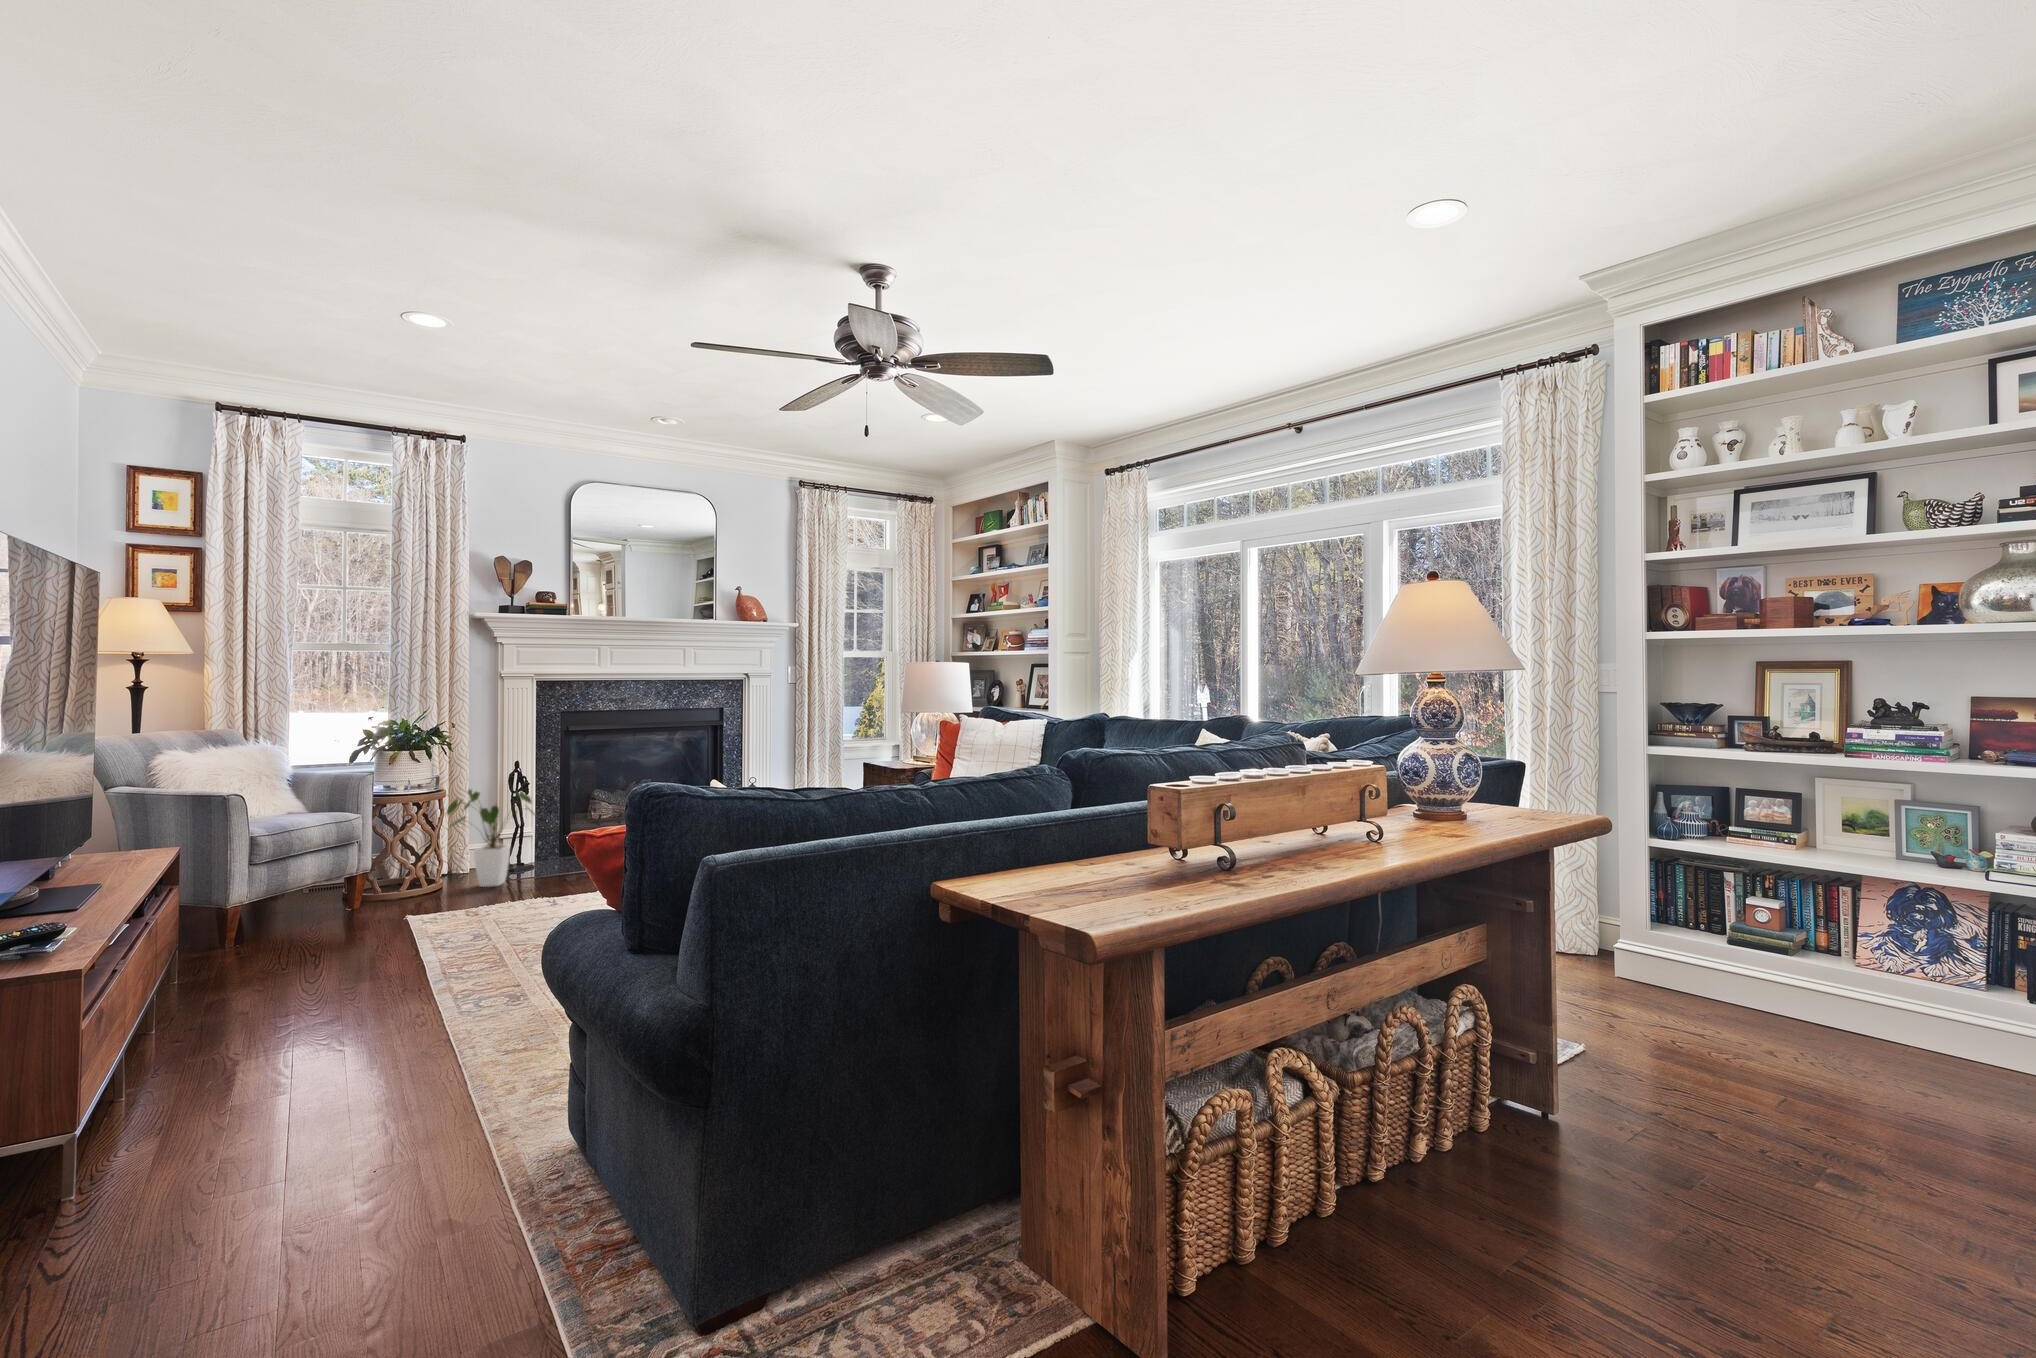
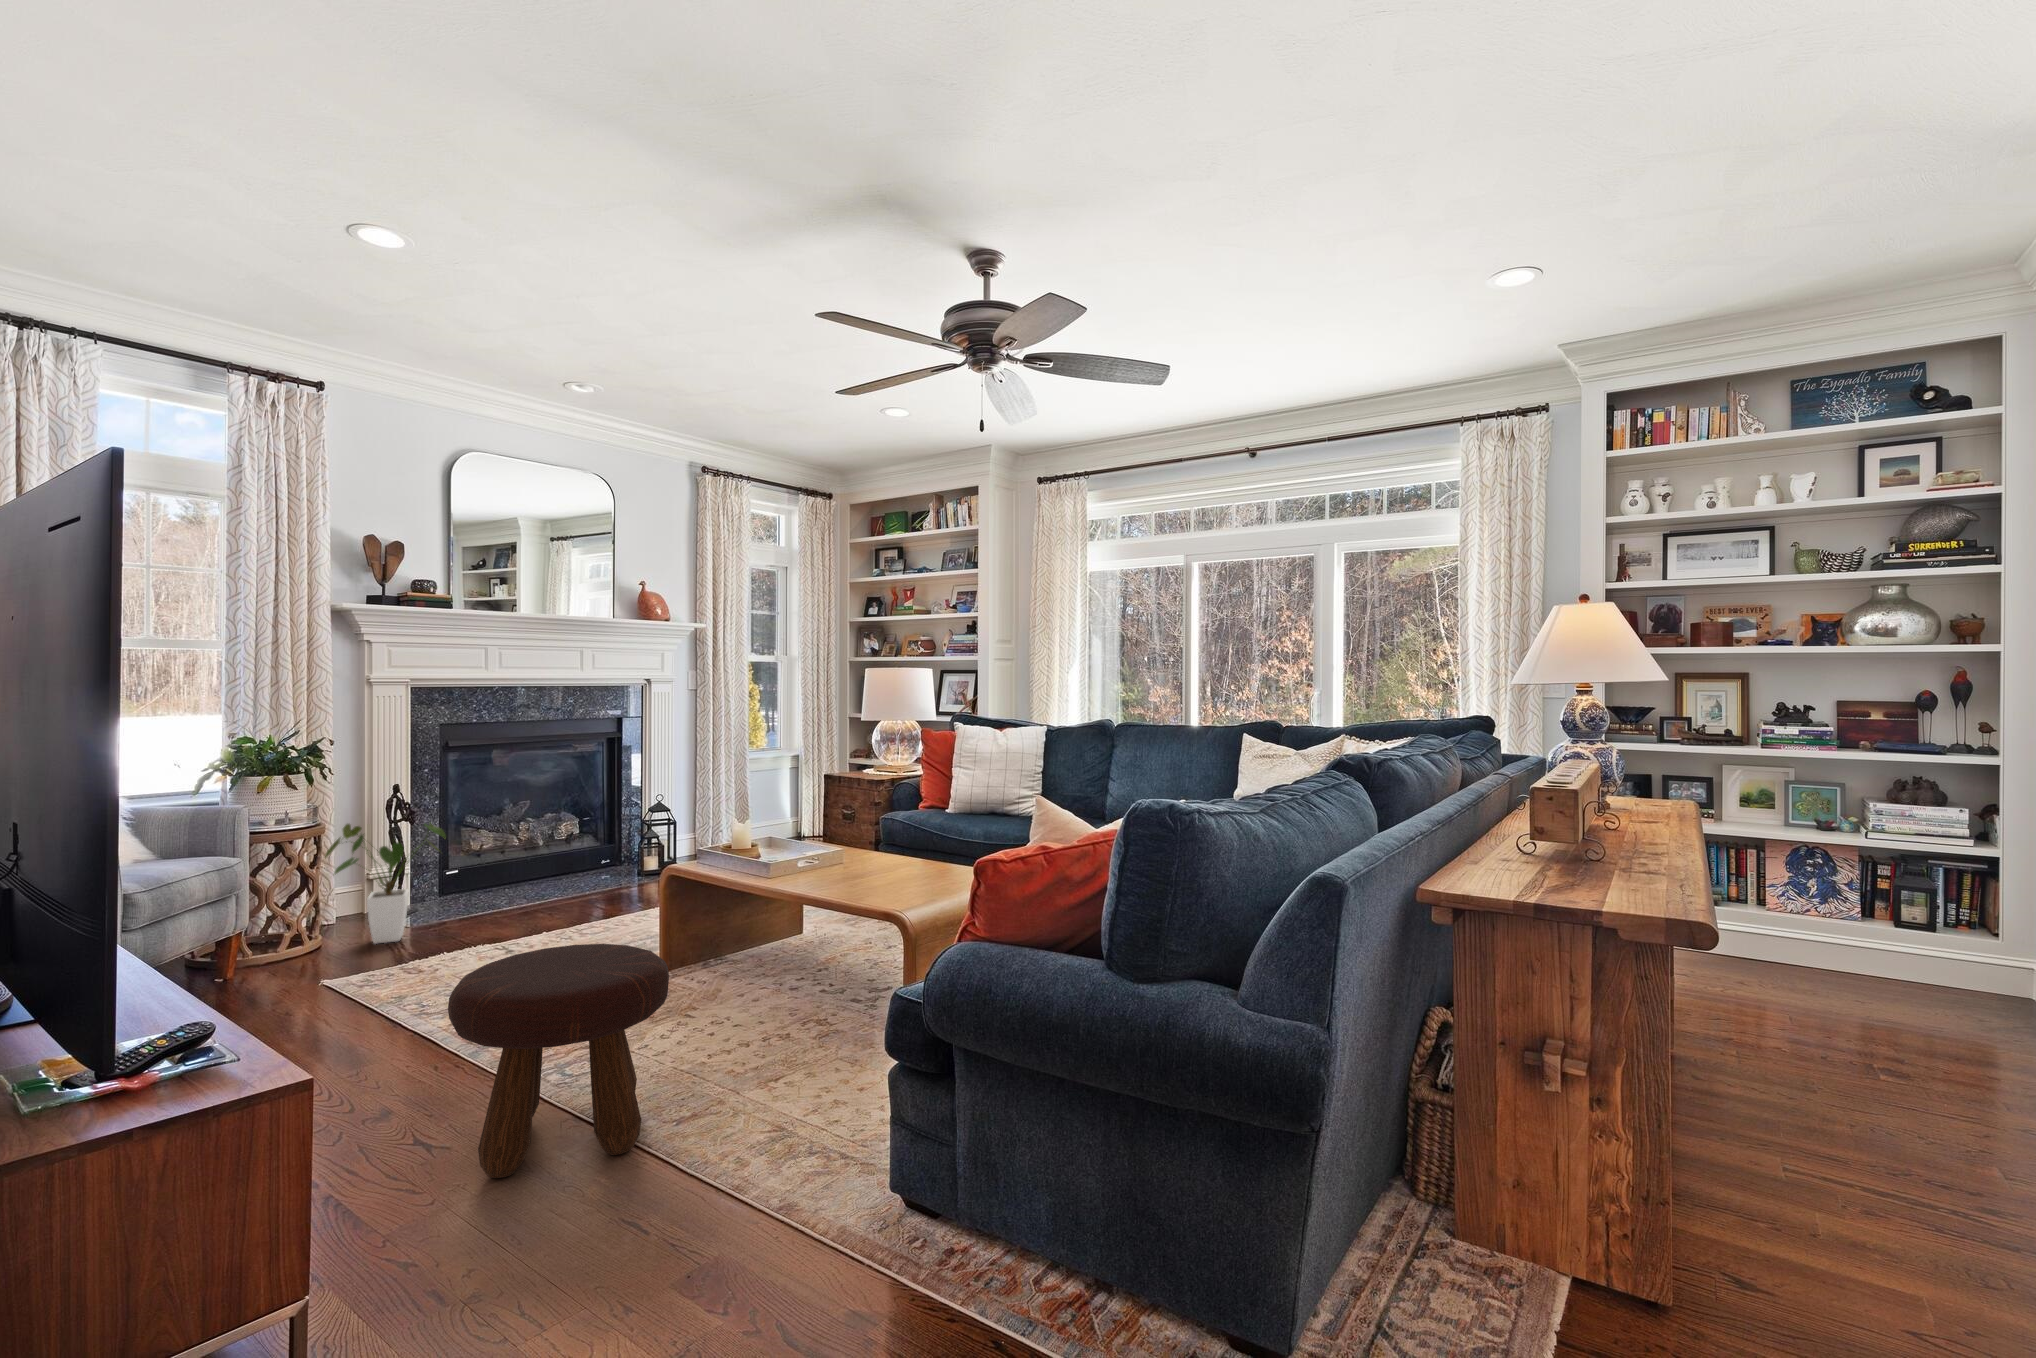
footstool: none [320,884,510,1056] -> present [448,944,669,1178]

